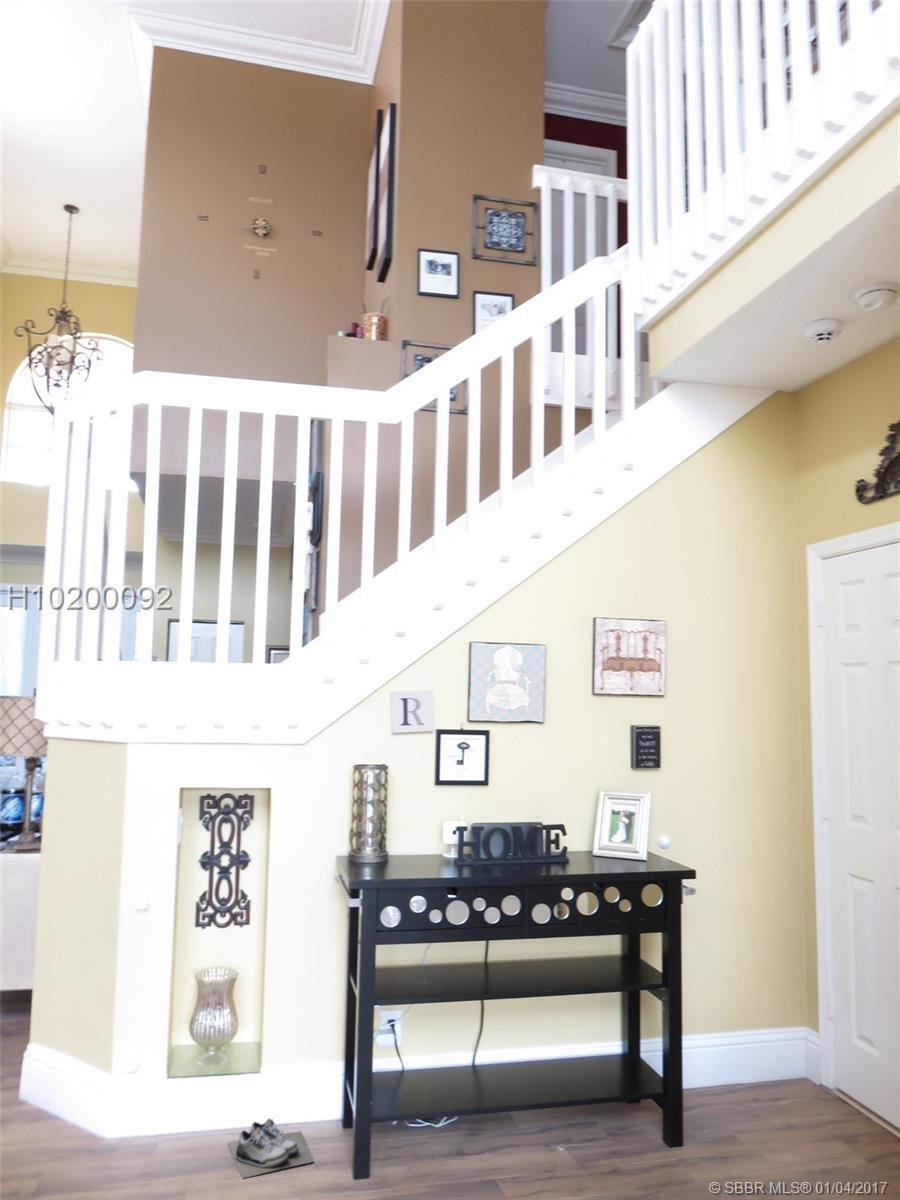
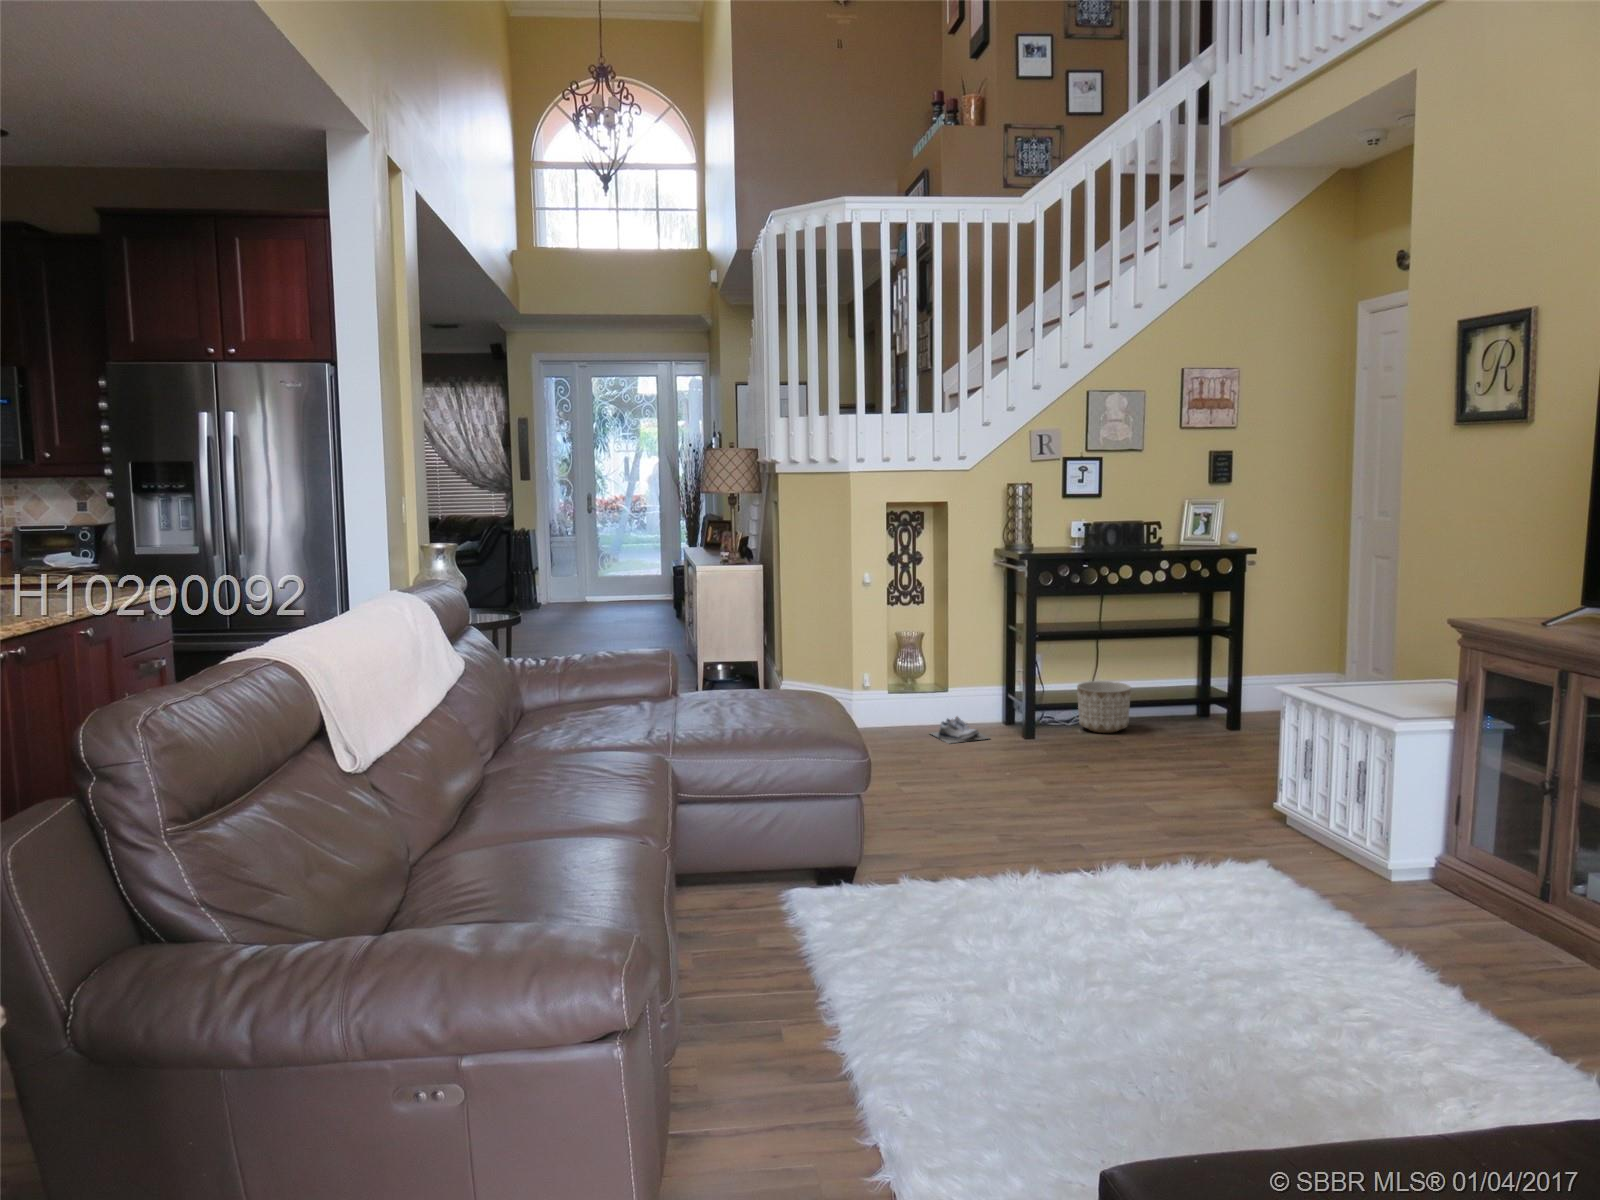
planter: none [453,1047,528,1140] -> present [1077,681,1131,733]

